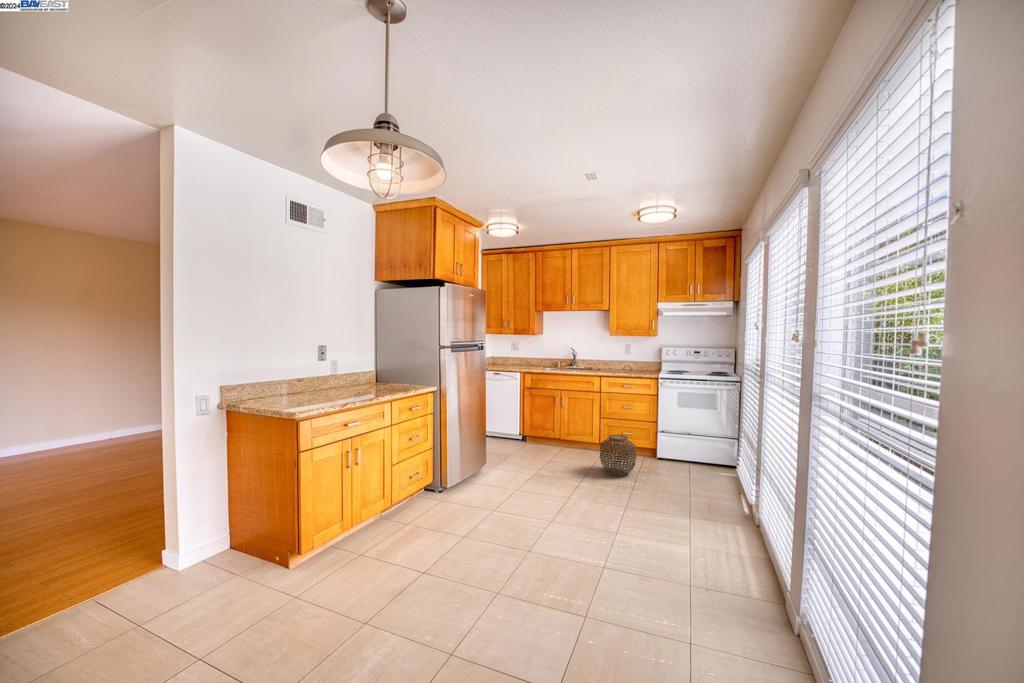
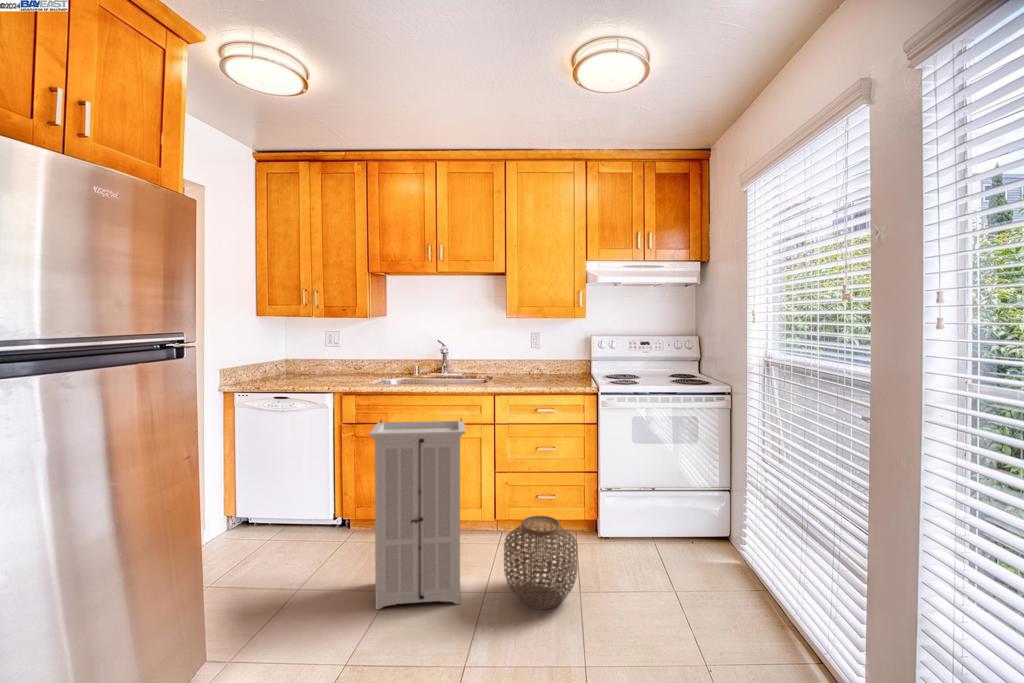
storage cabinet: none [539,384,583,470] -> present [369,419,465,610]

